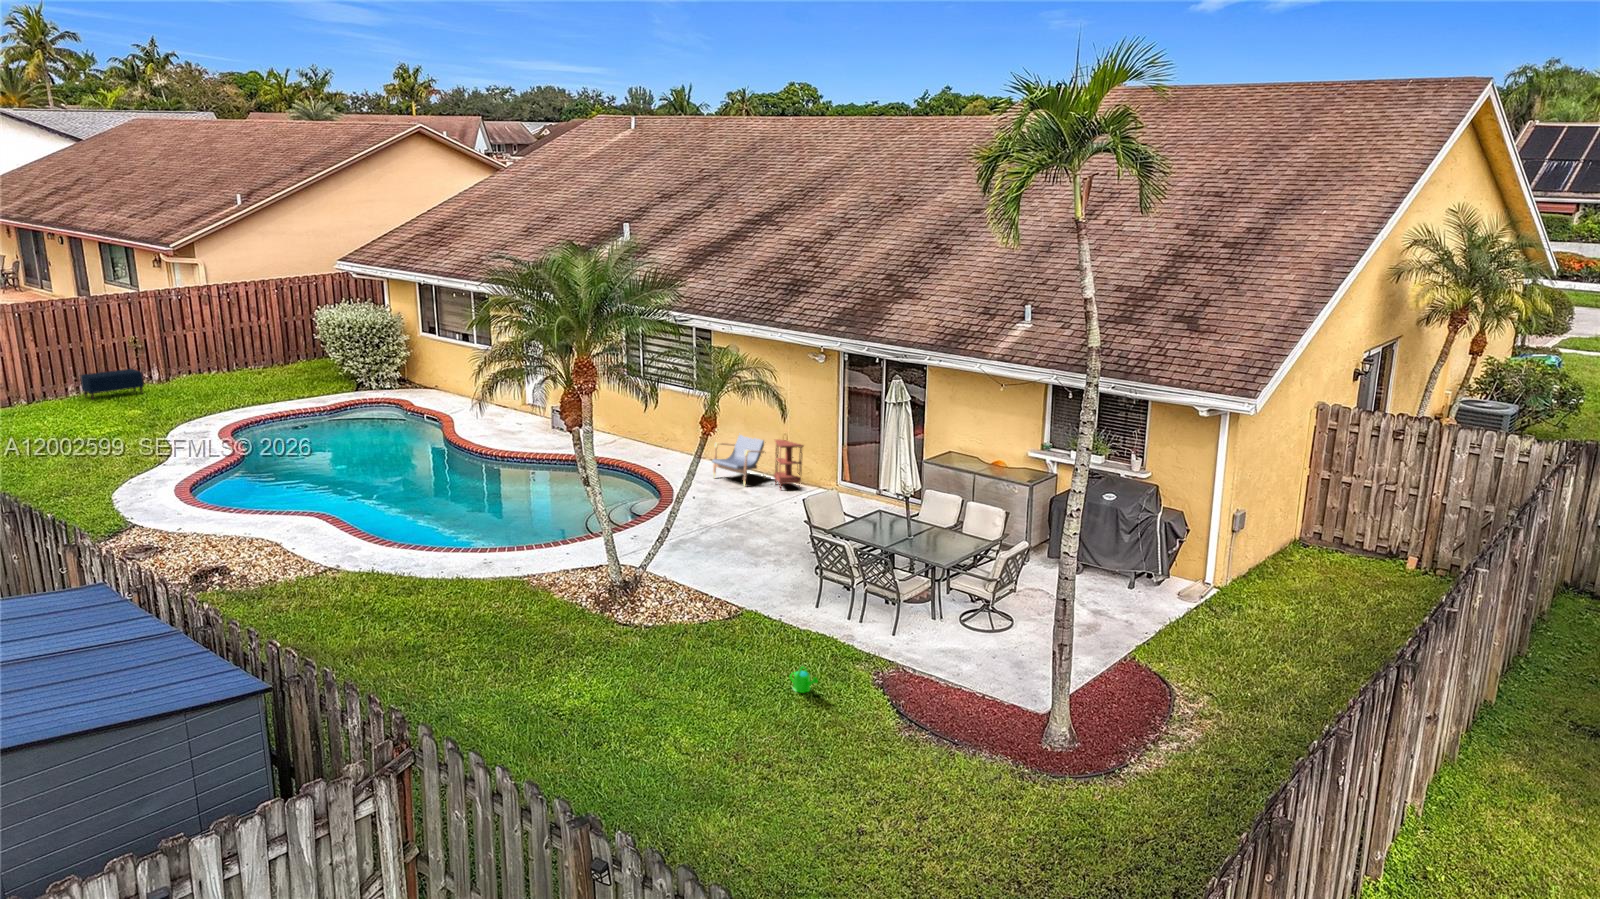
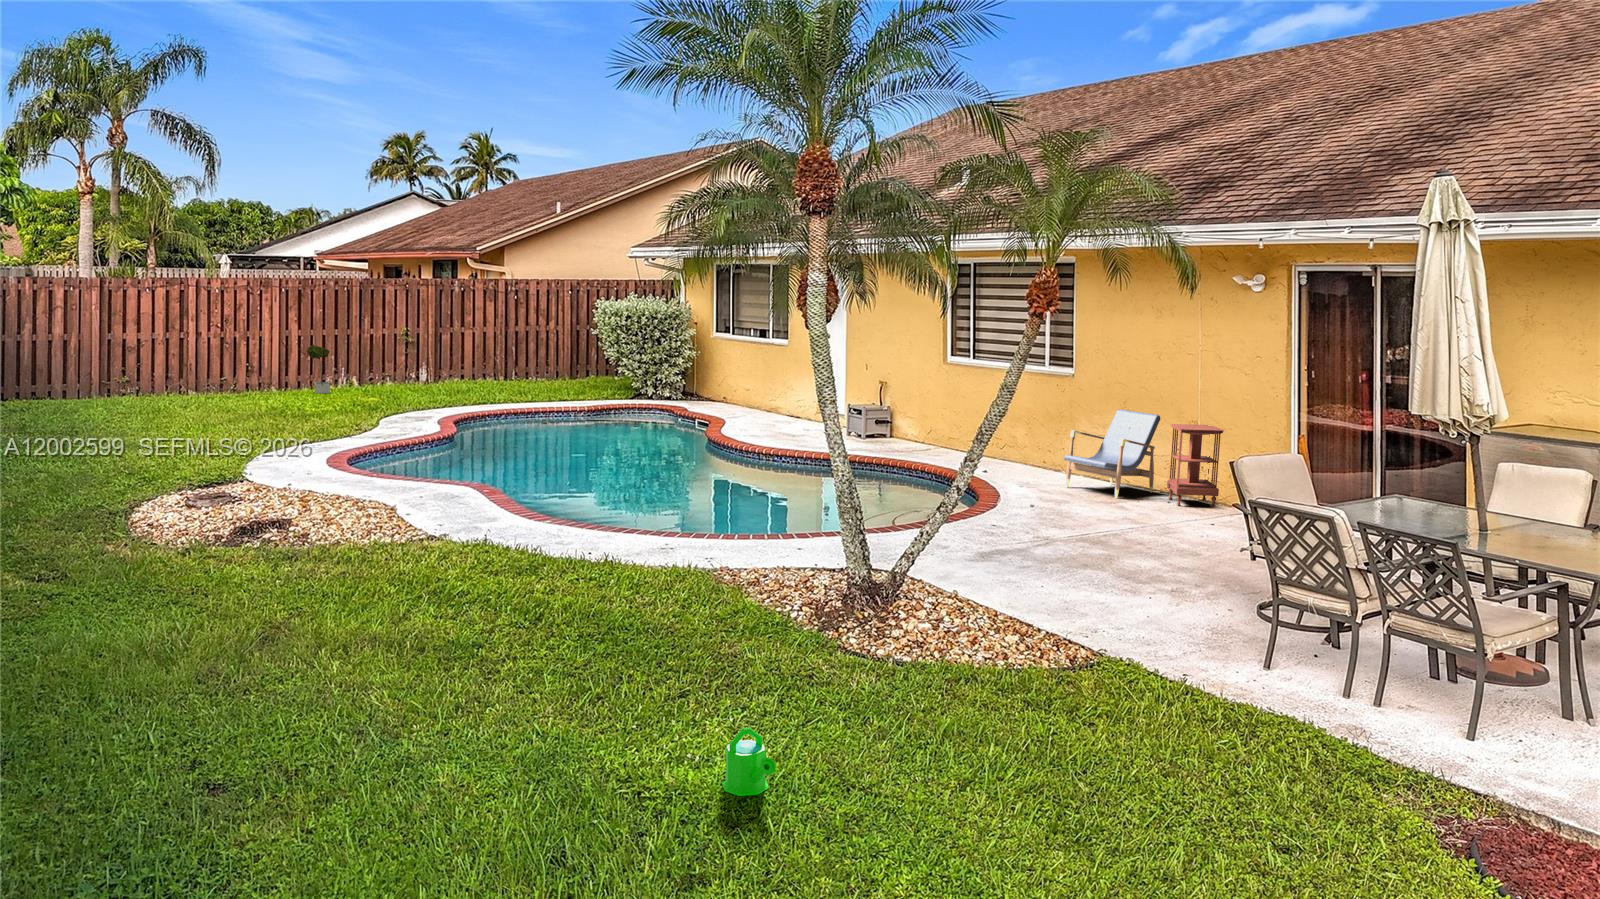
potted tree: none [45,361,72,403] -> present [307,345,330,394]
bench: present [80,369,144,400] -> none [344,364,407,394]
watering can: present [789,666,818,693] -> present [722,727,776,796]

